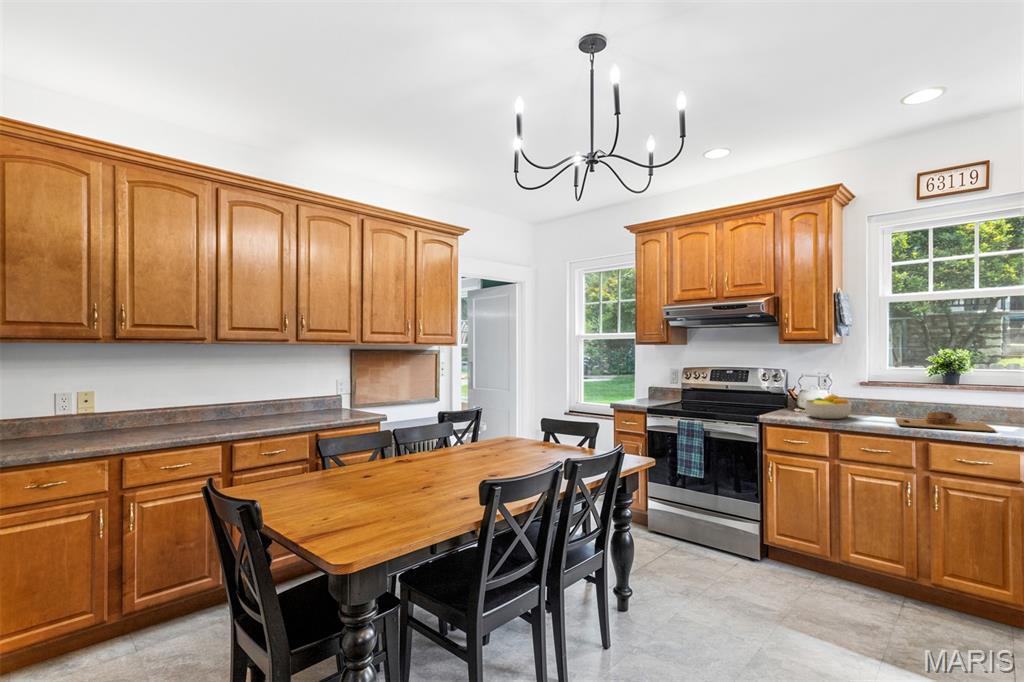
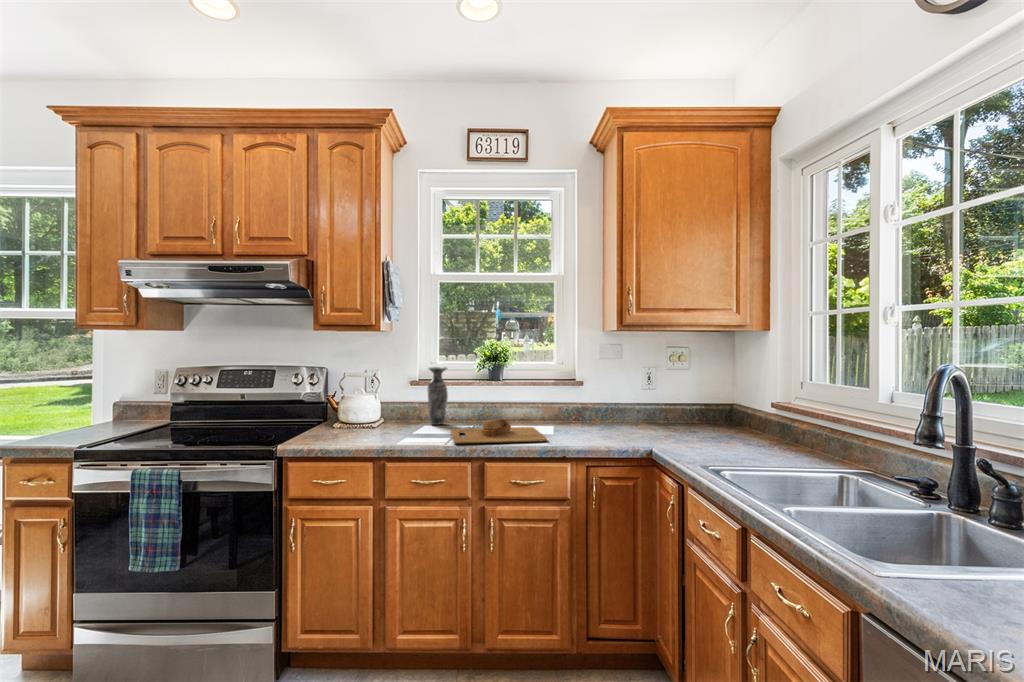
vase: none [873,371,892,415] -> present [427,367,448,425]
fruit bowl: present [804,394,852,419] -> none [344,401,403,441]

